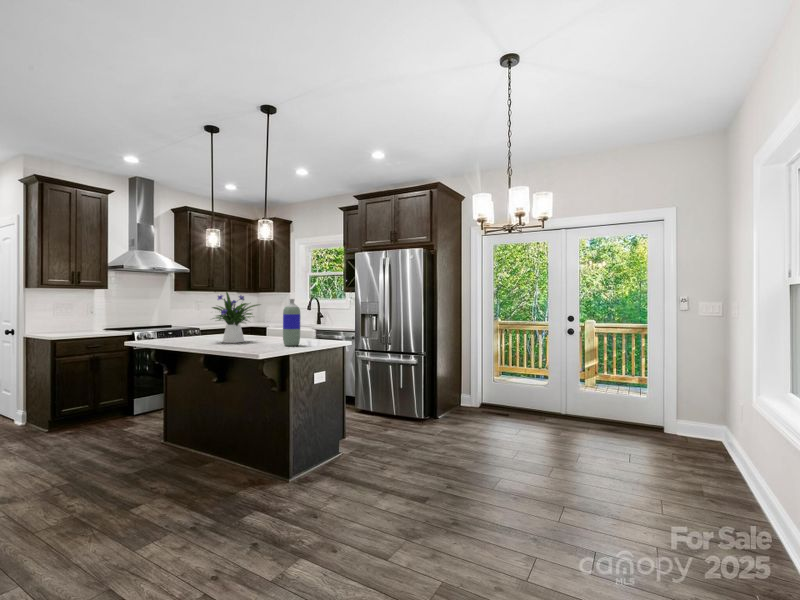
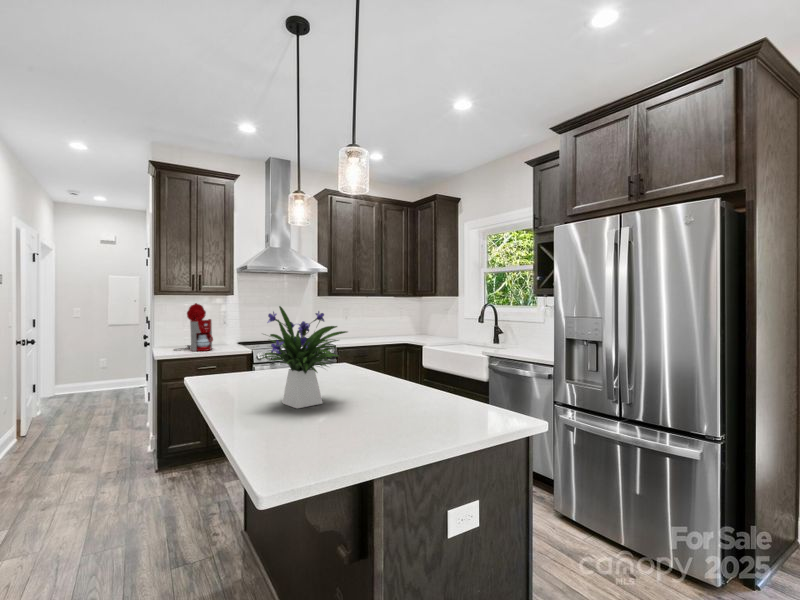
coffee maker: none [62,294,101,332] -> present [174,303,213,351]
bottle: present [283,299,300,346] -> none [374,325,414,440]

